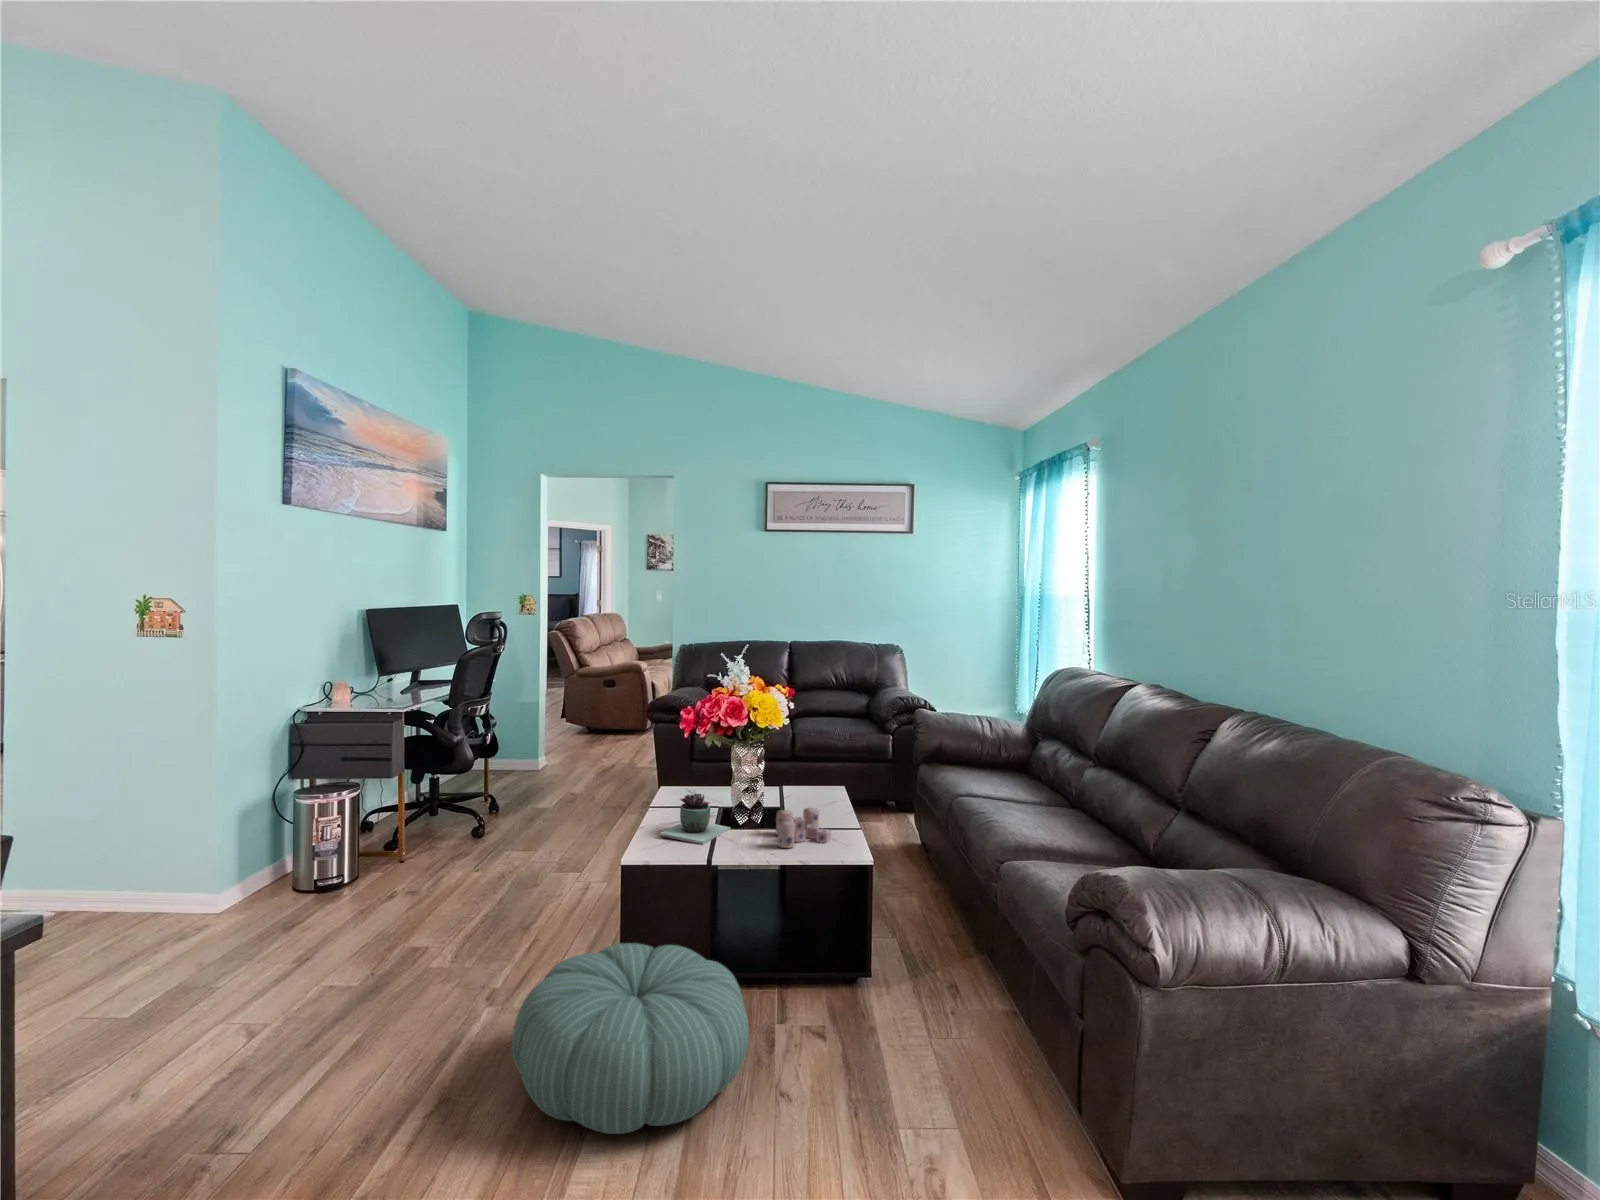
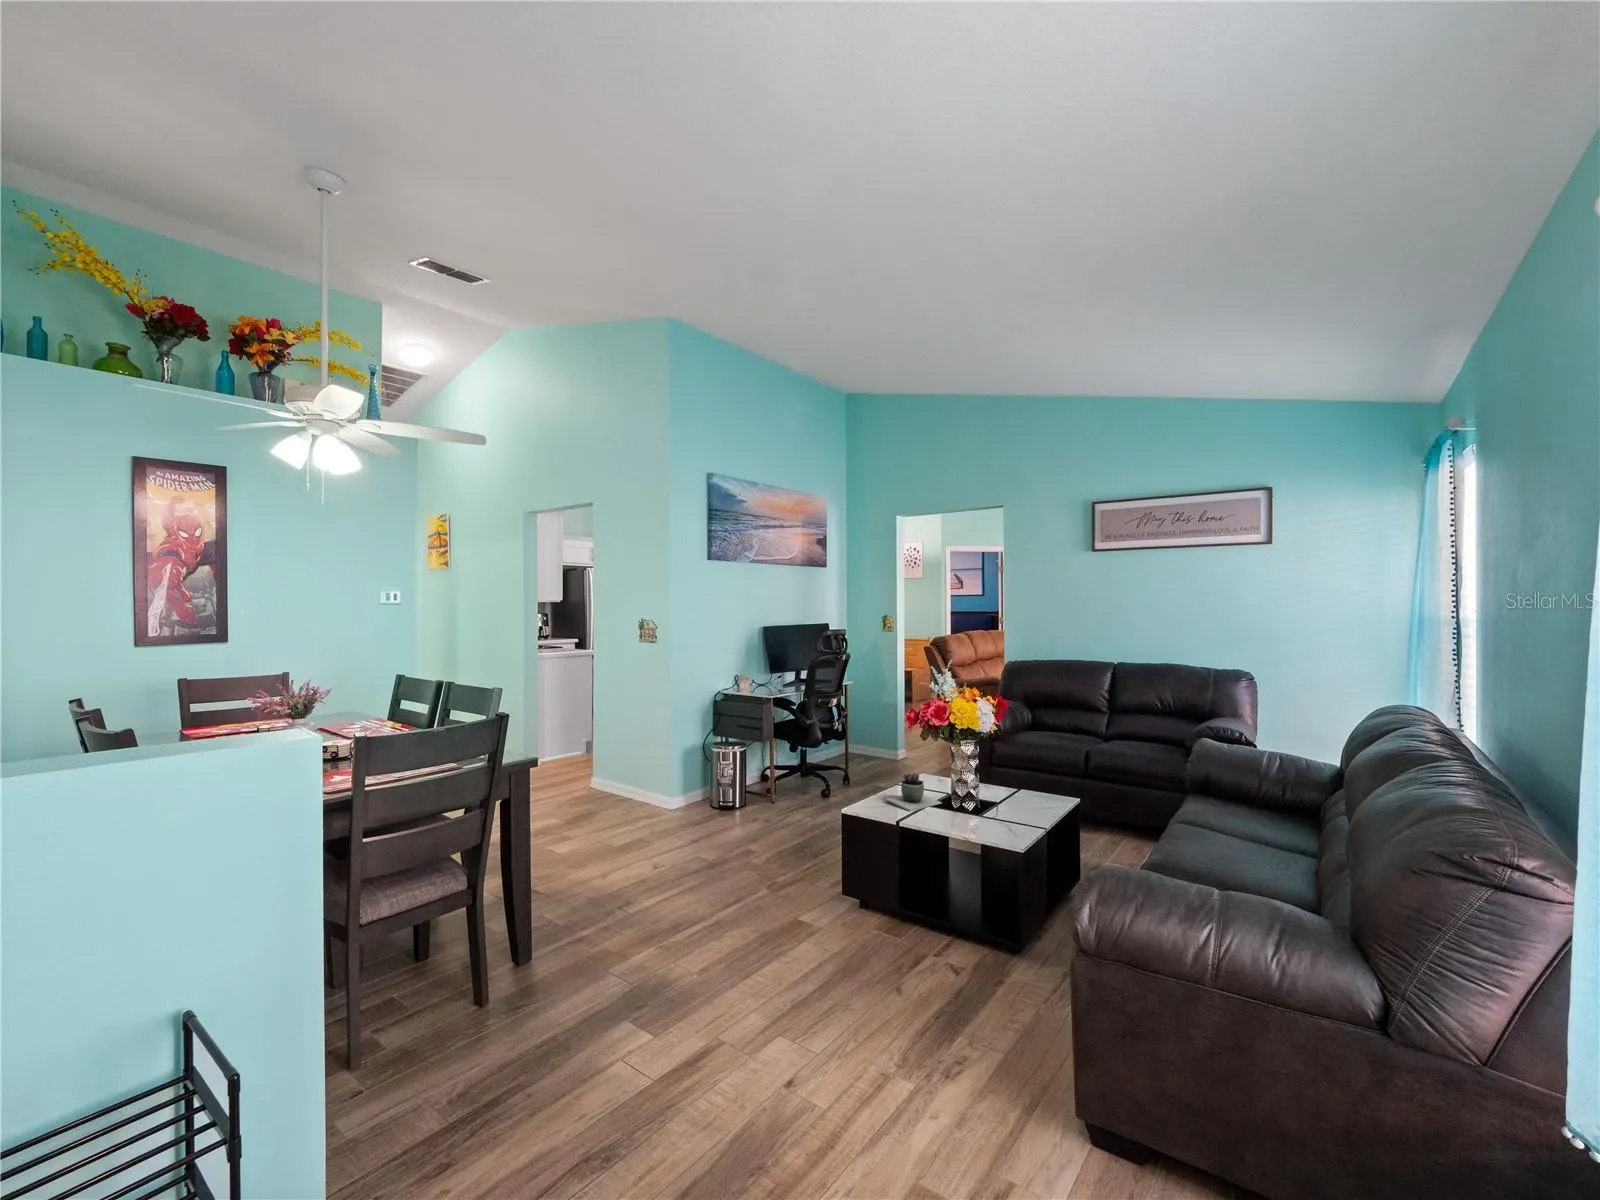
candle: present [776,808,831,848] -> none [960,794,1008,826]
pouf: present [512,943,749,1134] -> none [740,867,894,986]

